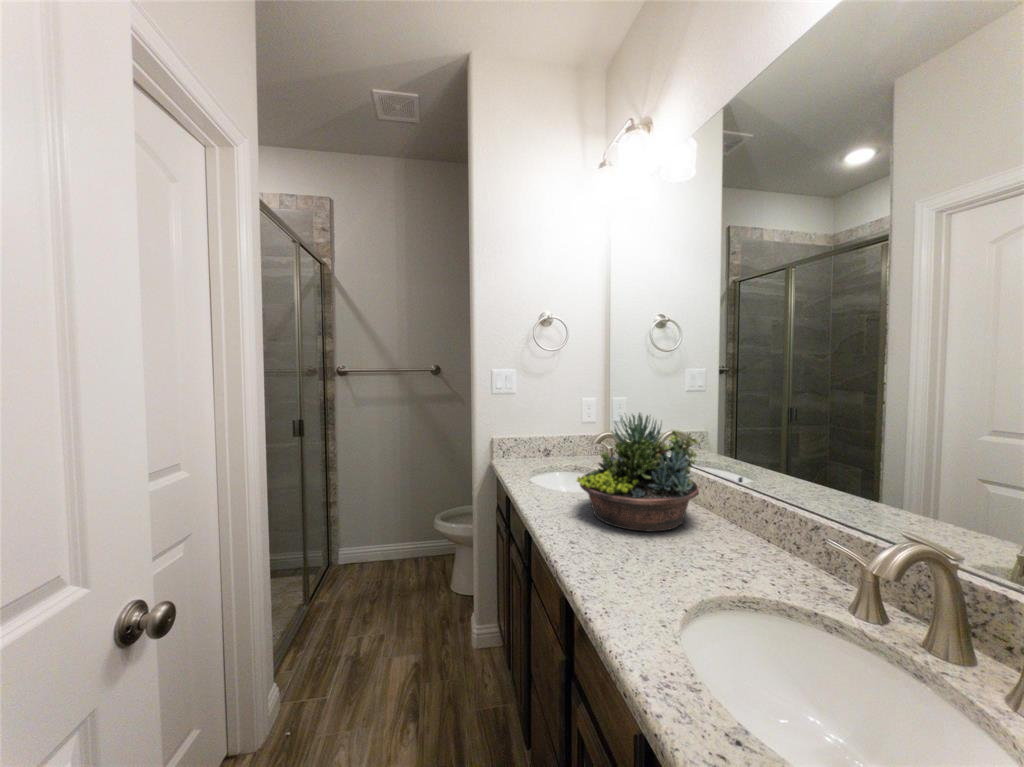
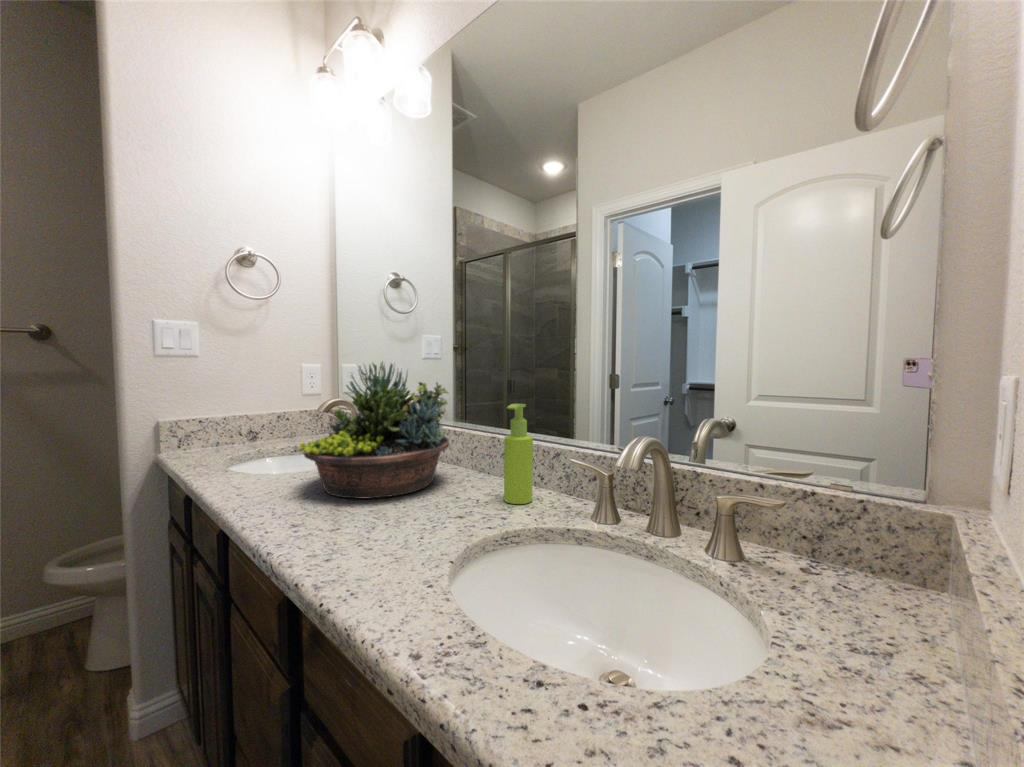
soap dispenser: none [751,470,785,571] -> present [504,404,533,504]

